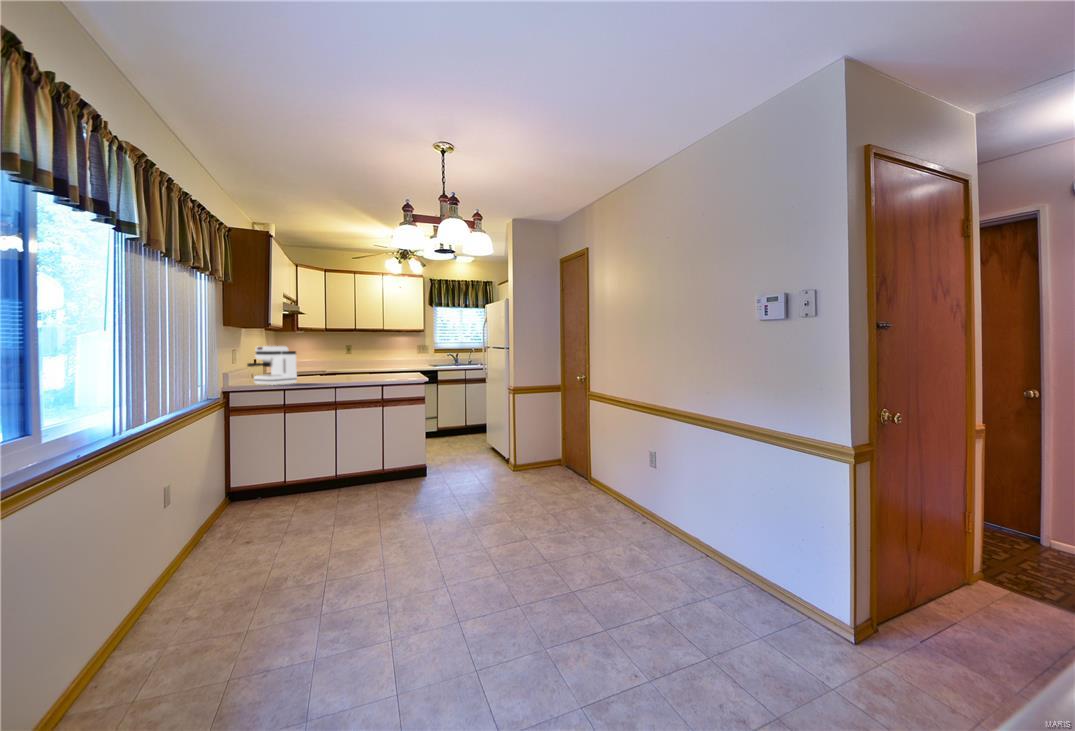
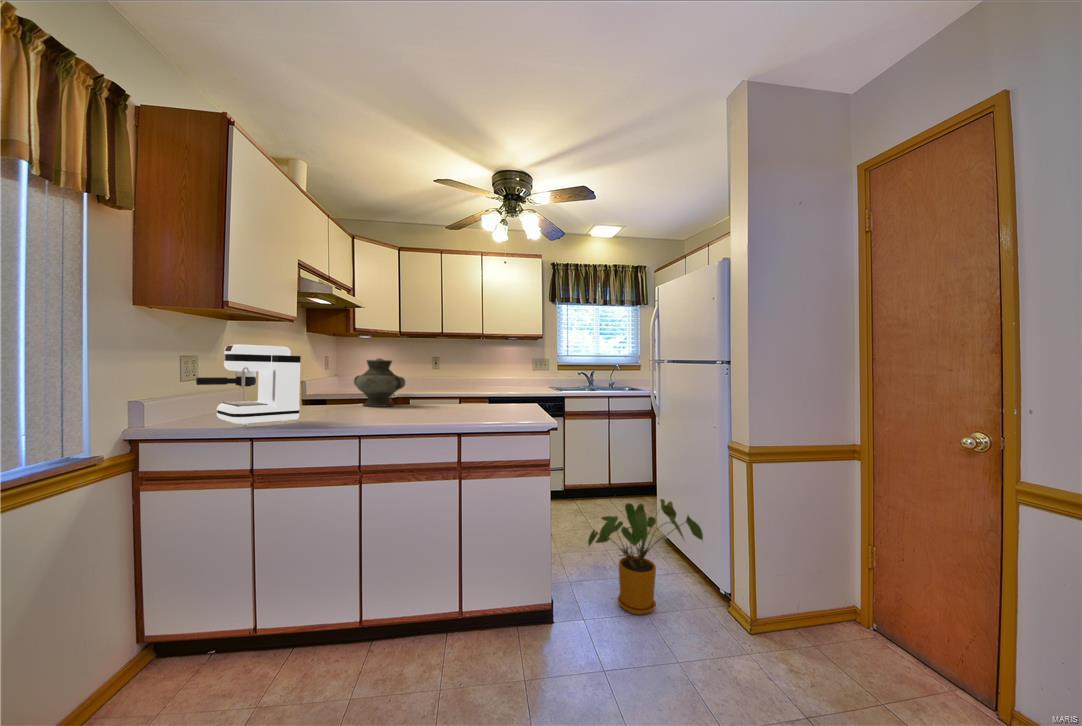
vase: none [305,350,340,378] -> present [354,358,405,407]
house plant: none [447,416,501,467] -> present [588,499,703,615]

